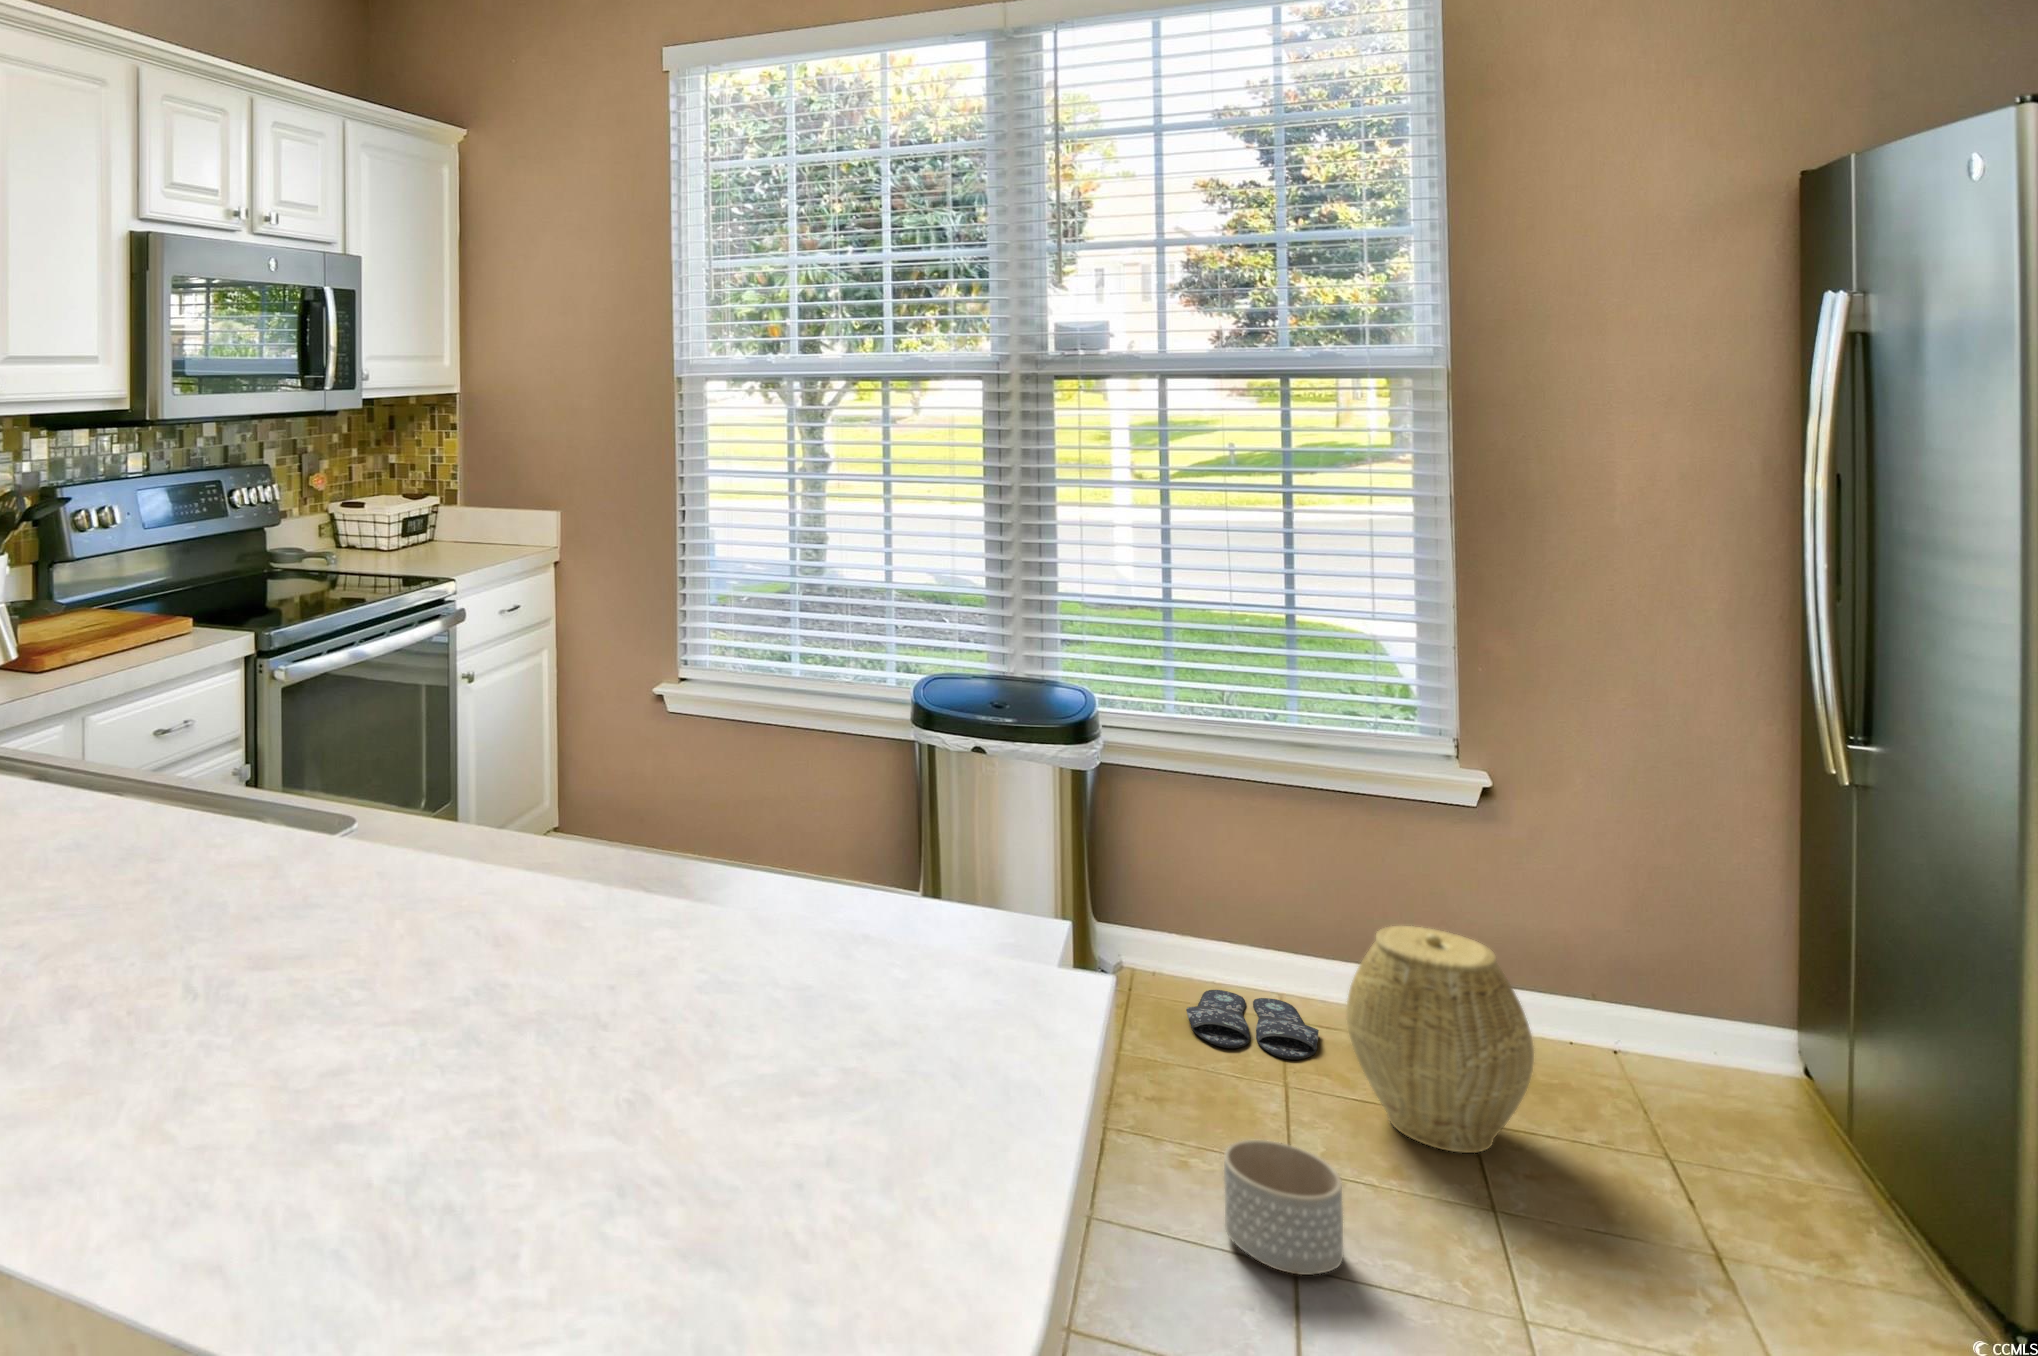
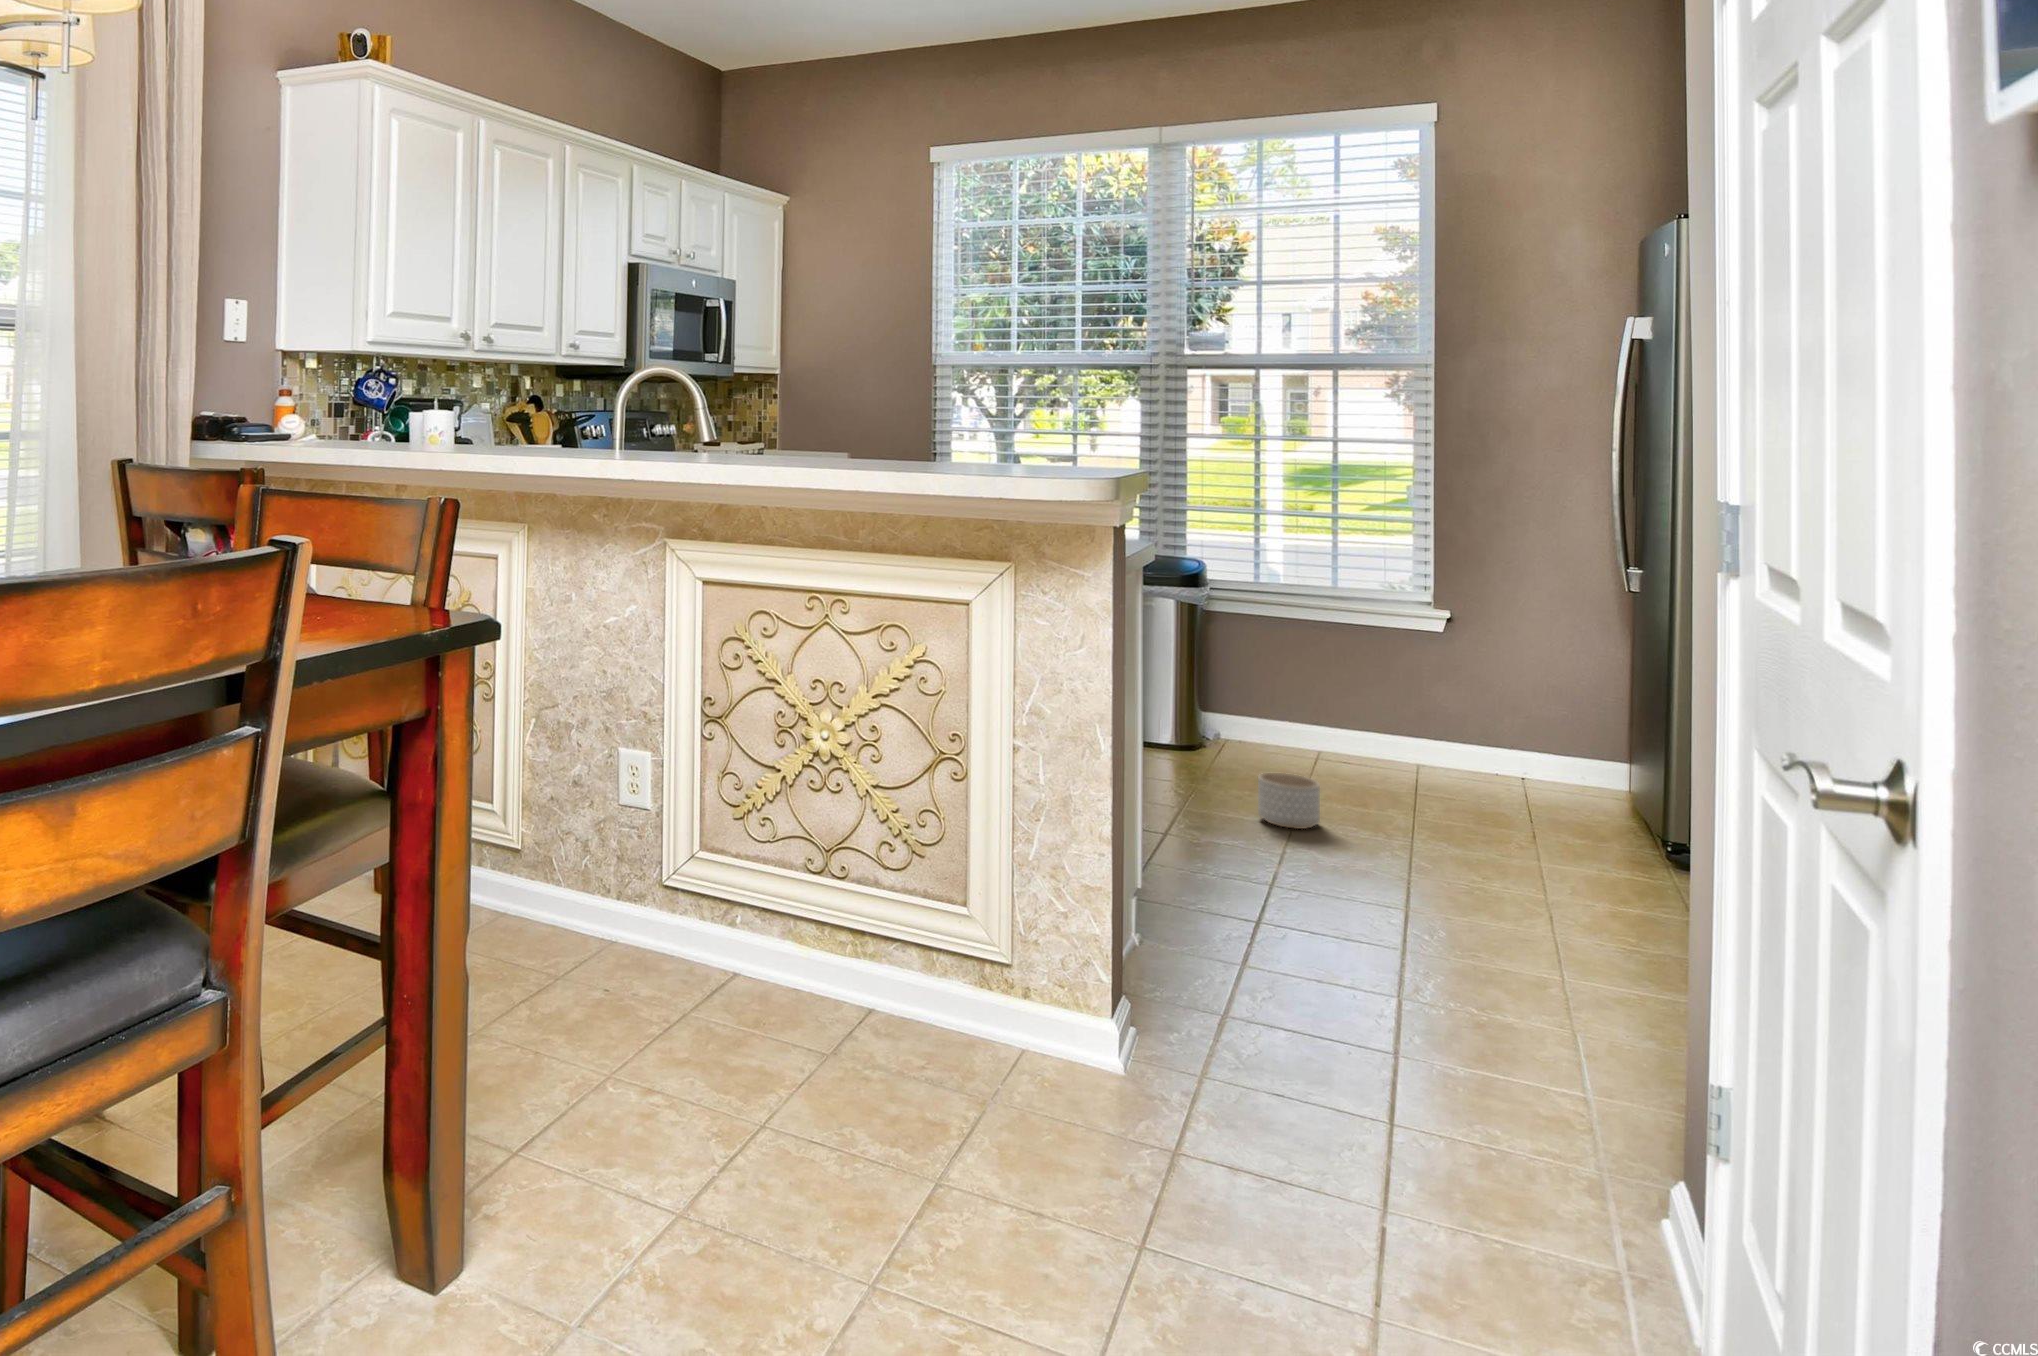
woven basket: present [1346,926,1534,1153] -> none [1346,685,1449,802]
slippers: present [1186,990,1319,1060] -> none [1259,749,1340,773]

